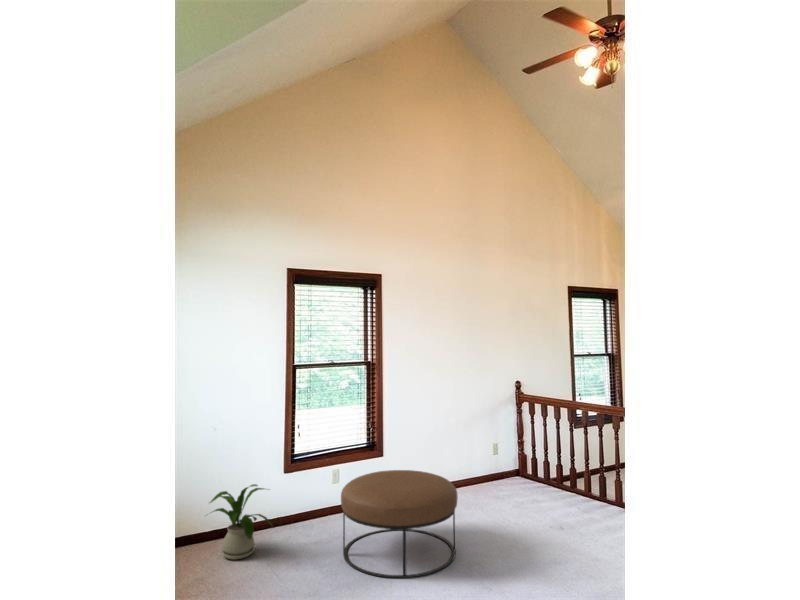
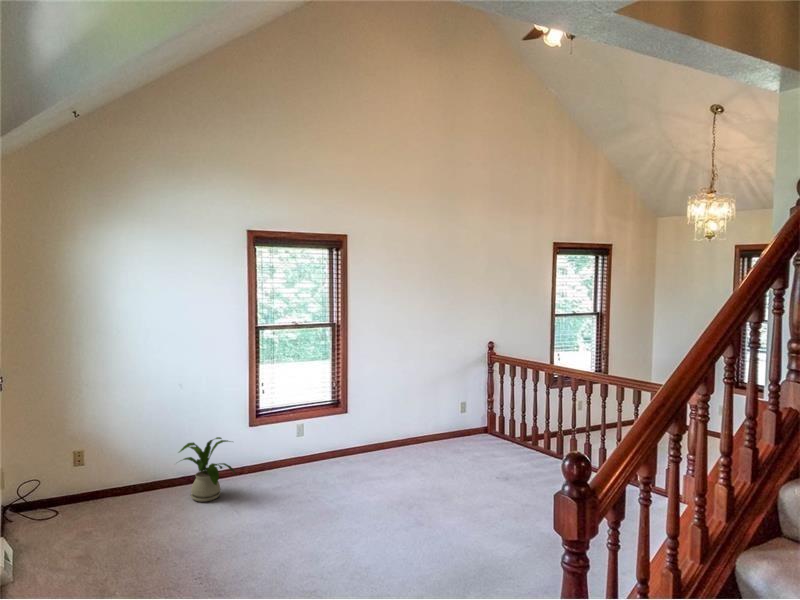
ottoman: present [341,470,458,578] -> none [298,427,405,521]

